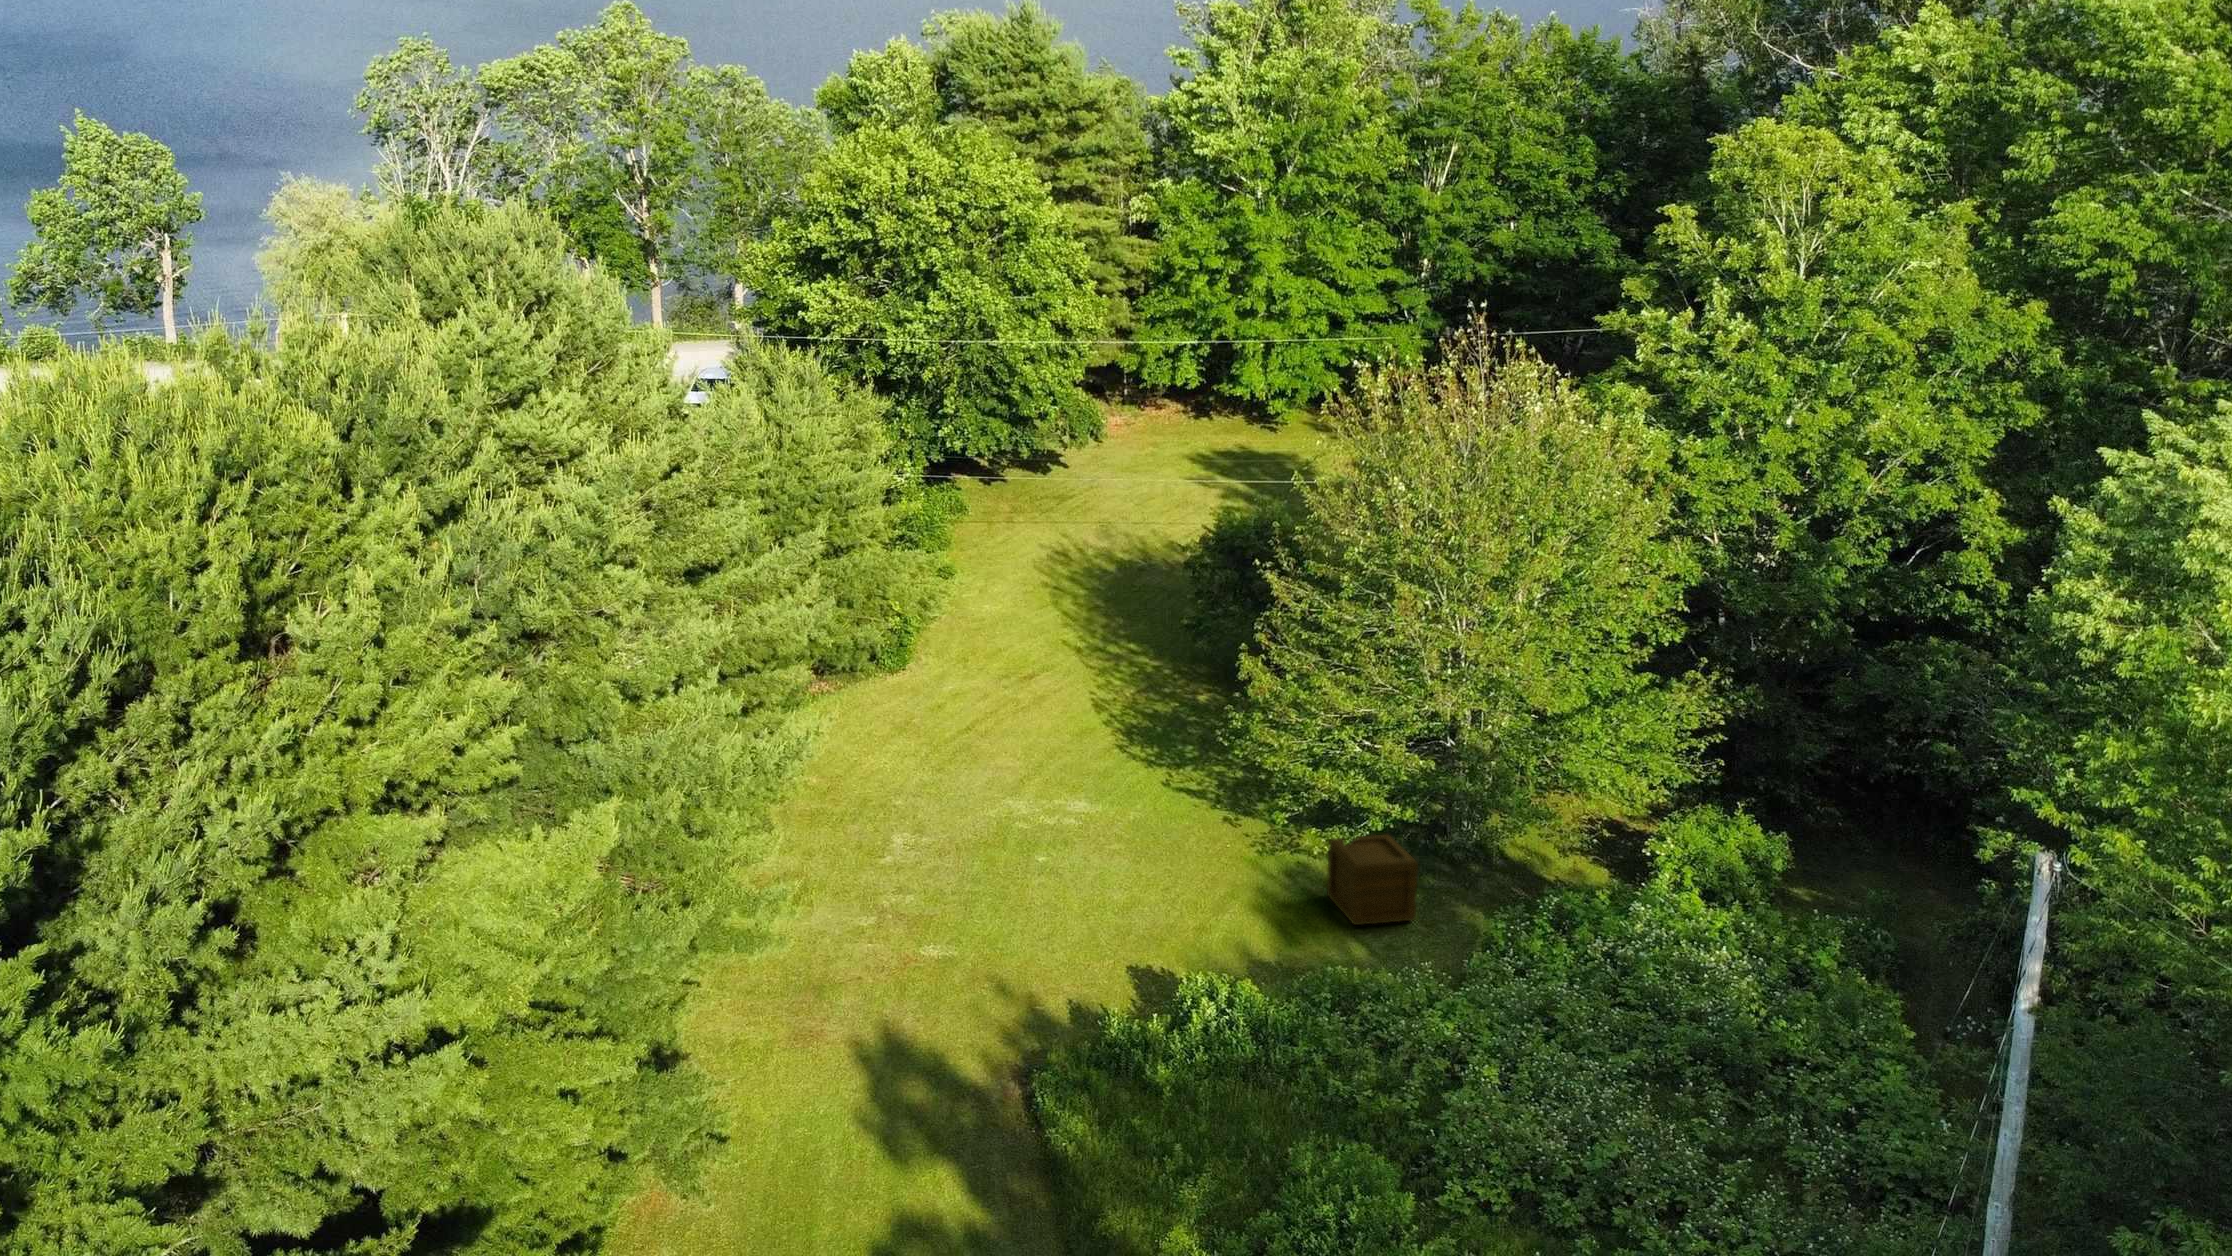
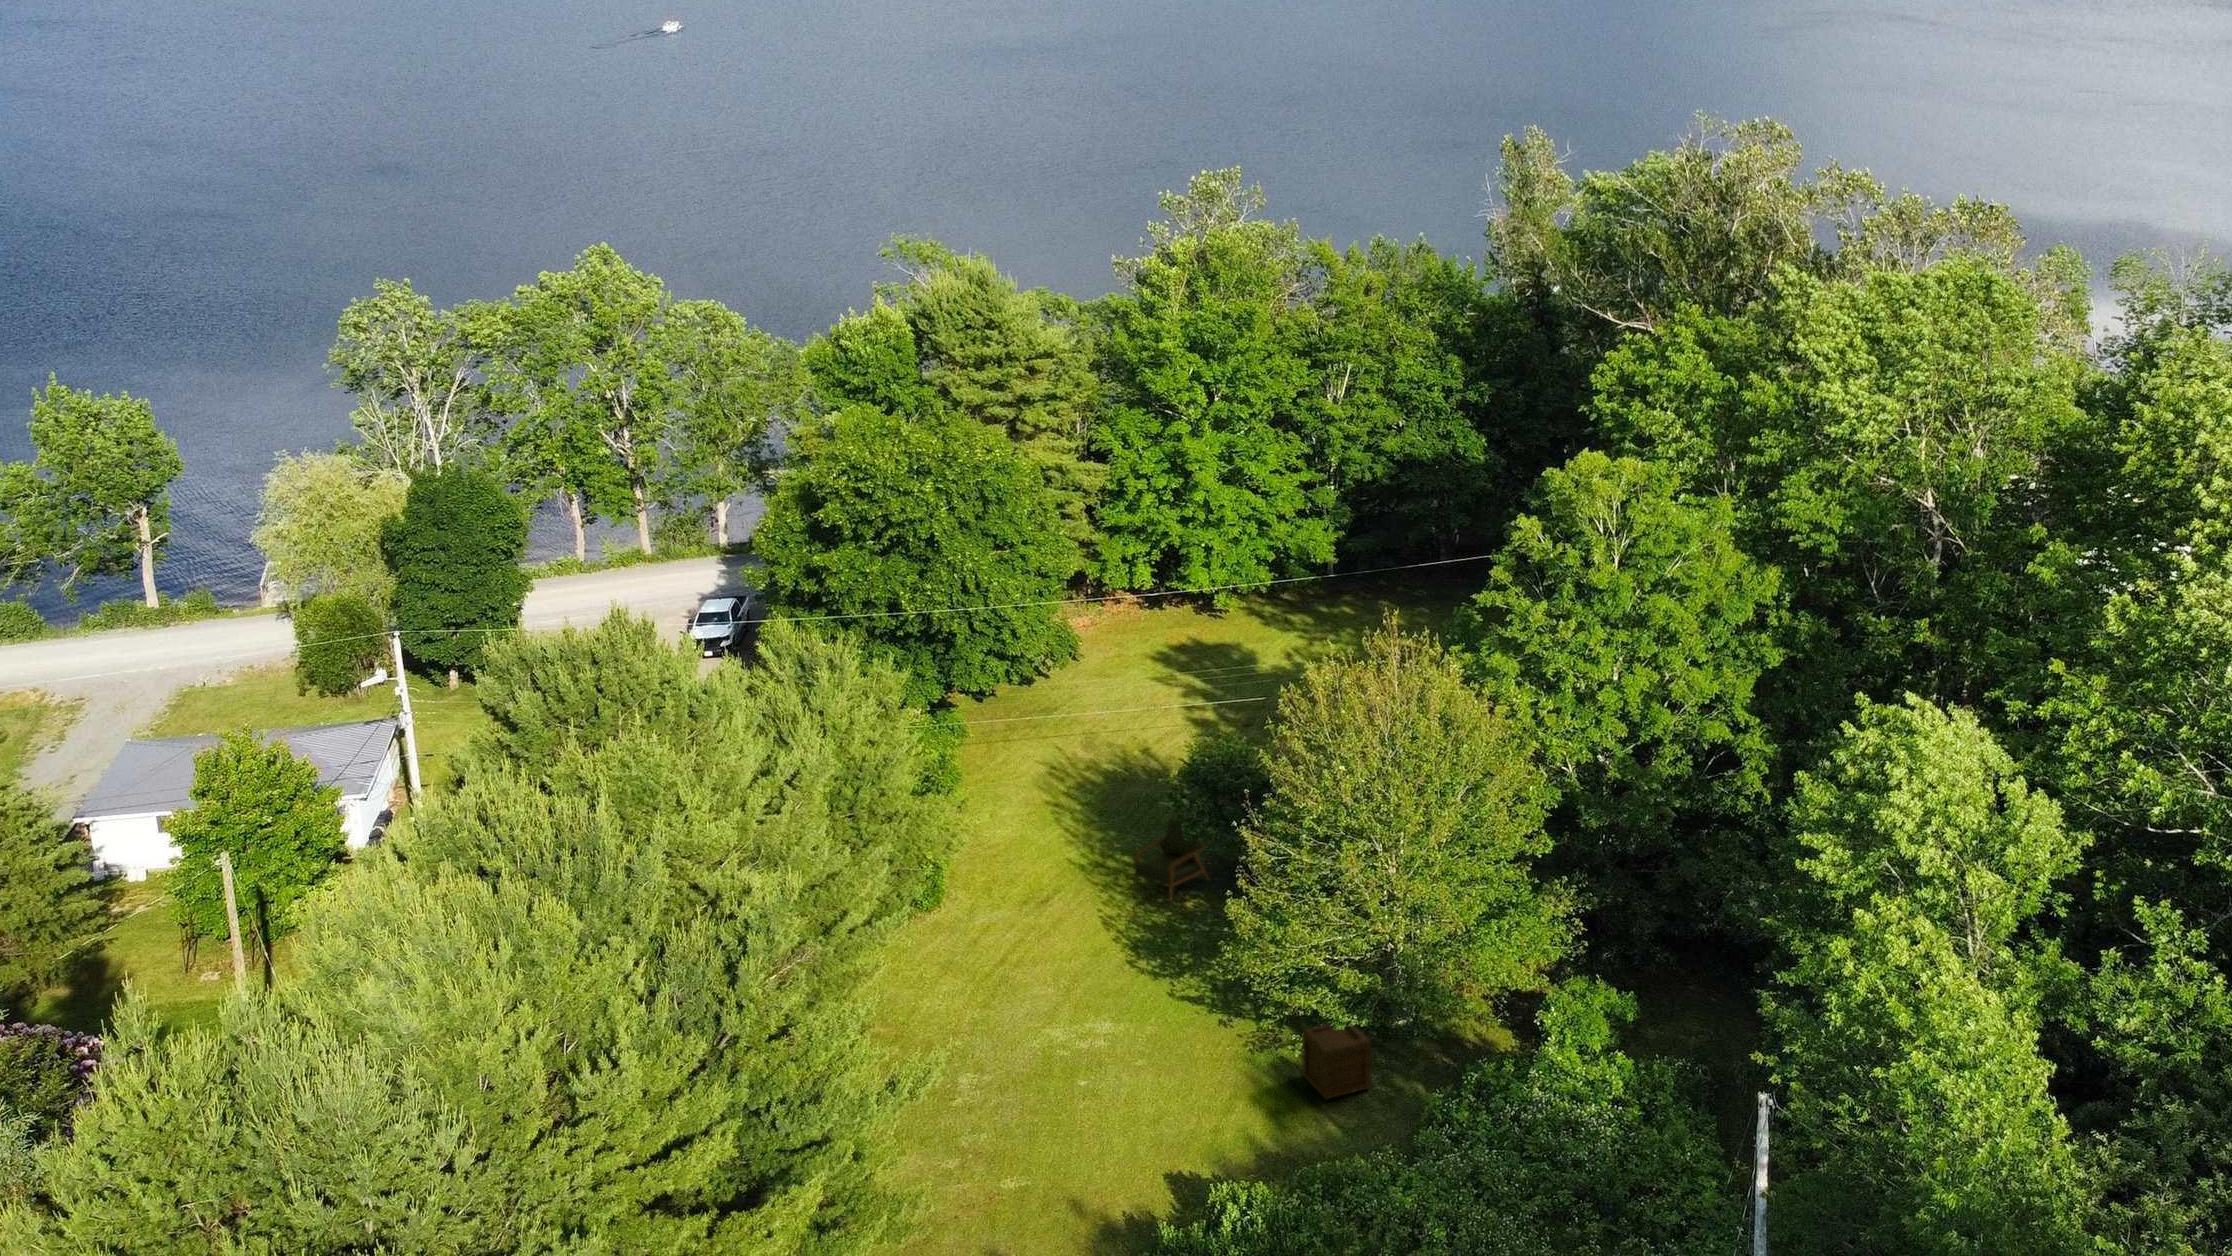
chair: none [1144,602,1235,695] -> present [1133,817,1208,901]

